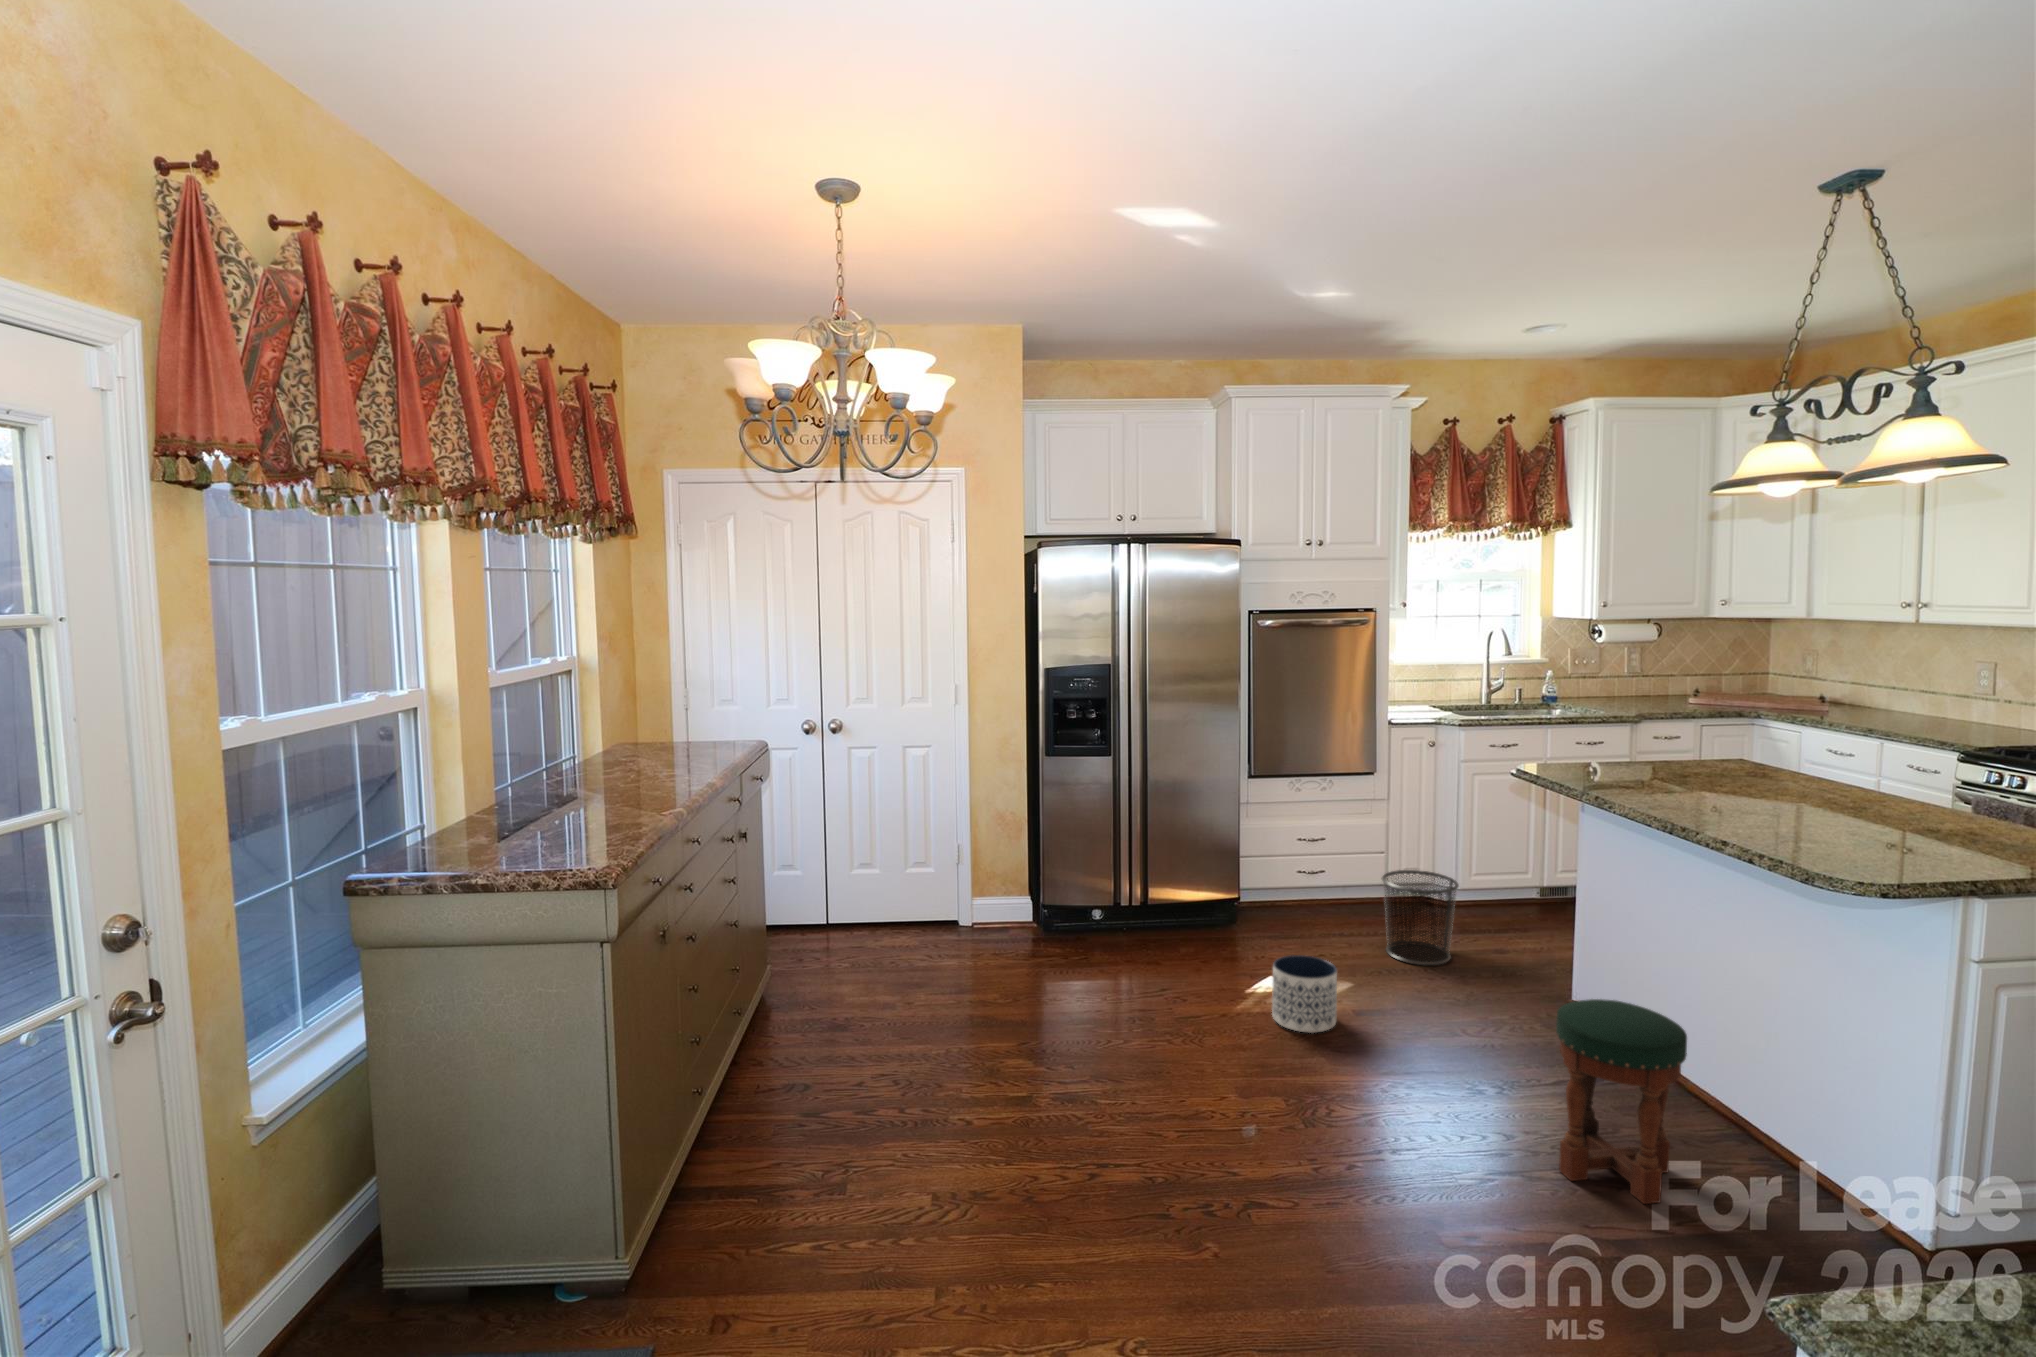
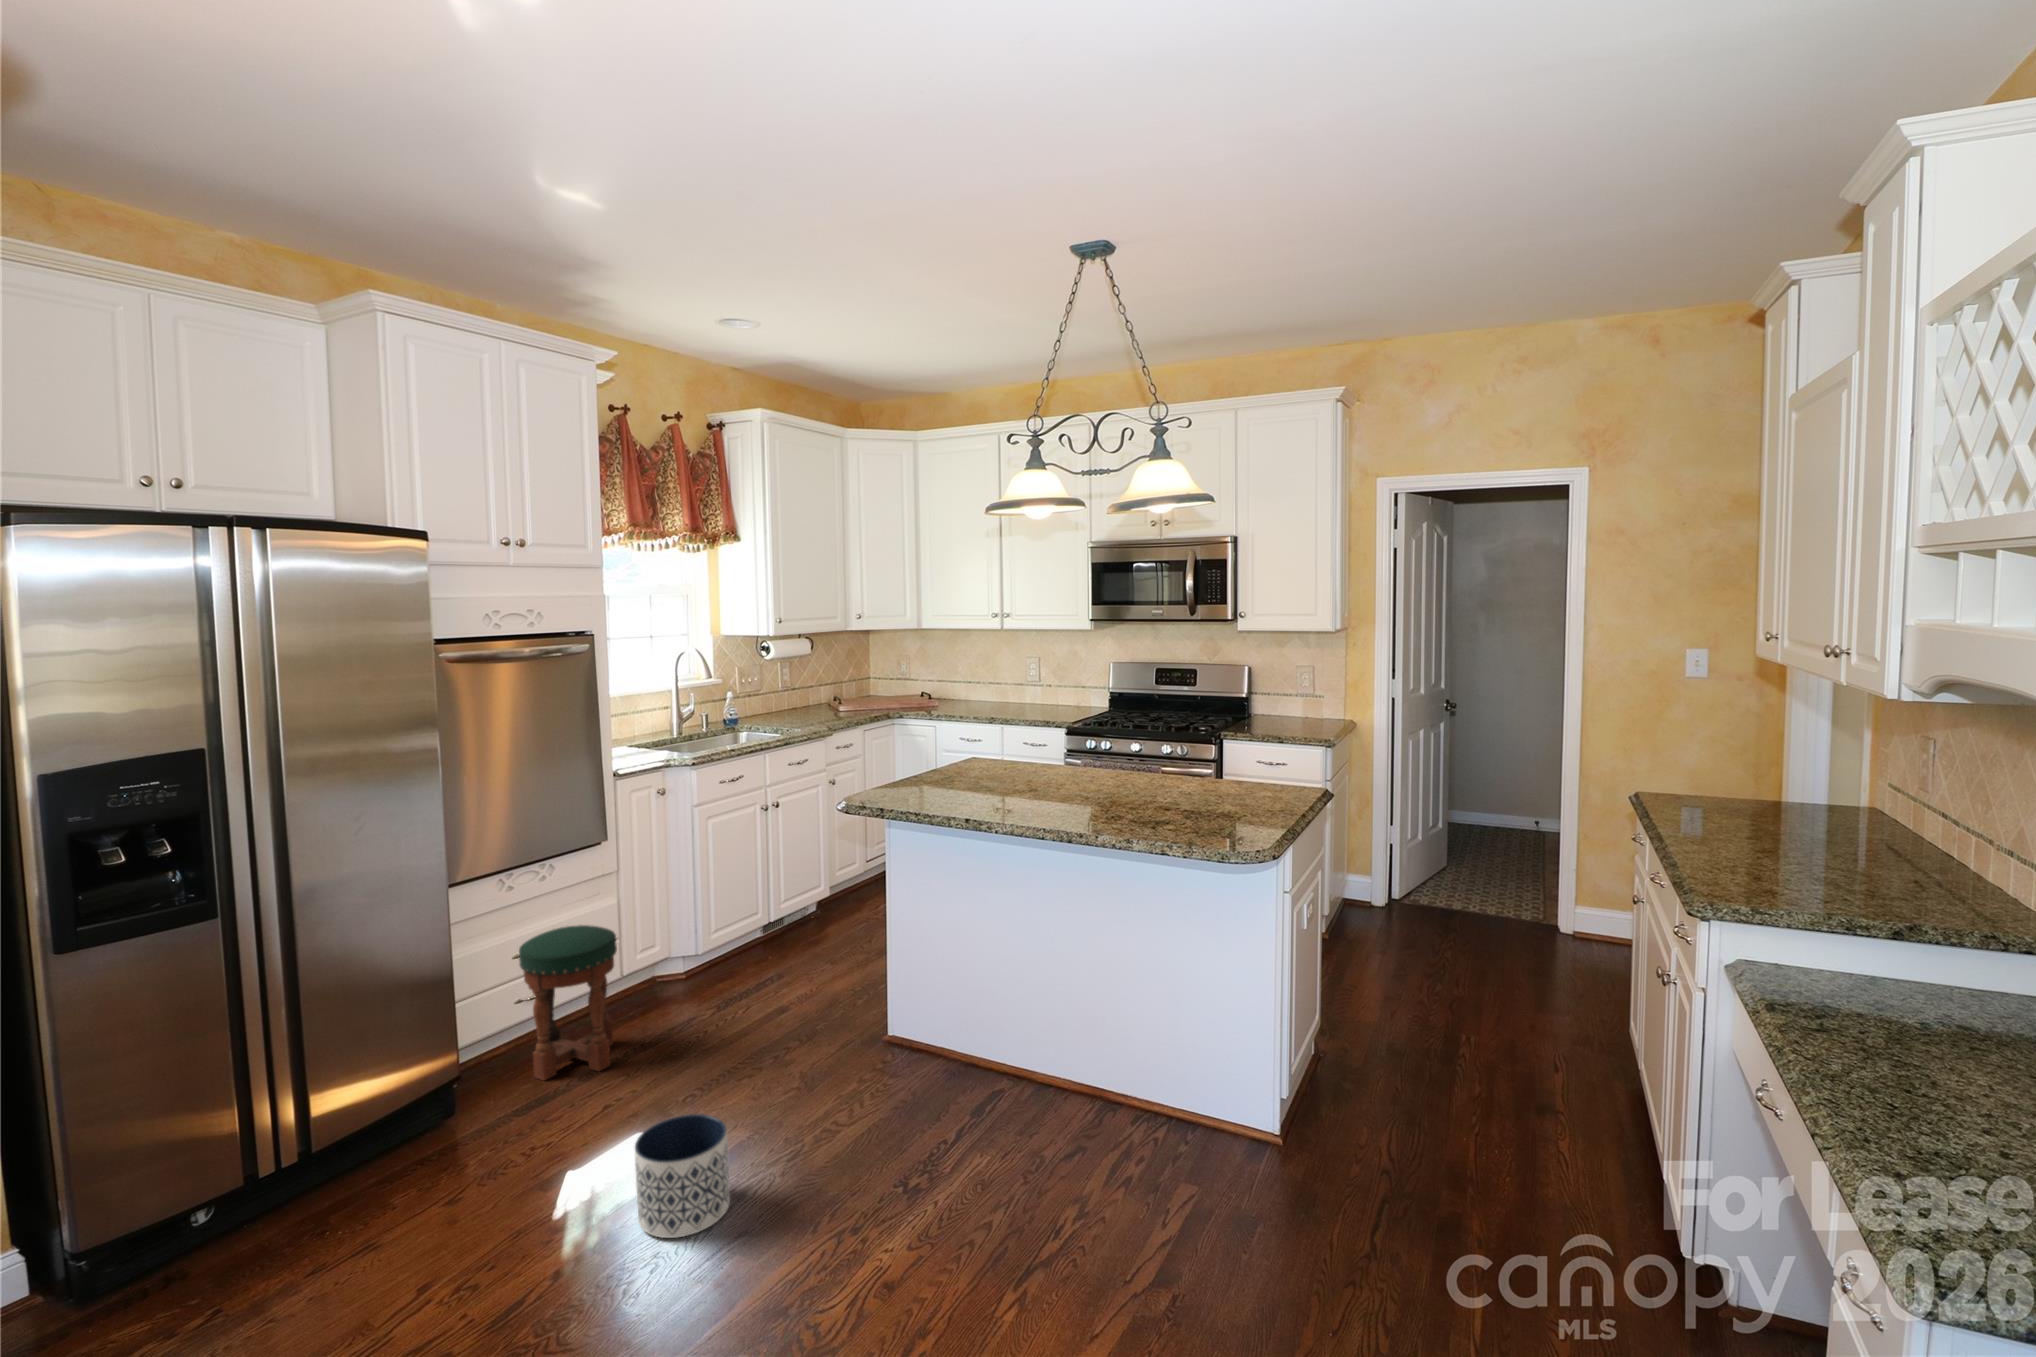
waste bin: present [1381,870,1459,965] -> none [670,945,762,1068]
stool: present [1556,999,1687,1204] -> present [519,925,617,1080]

